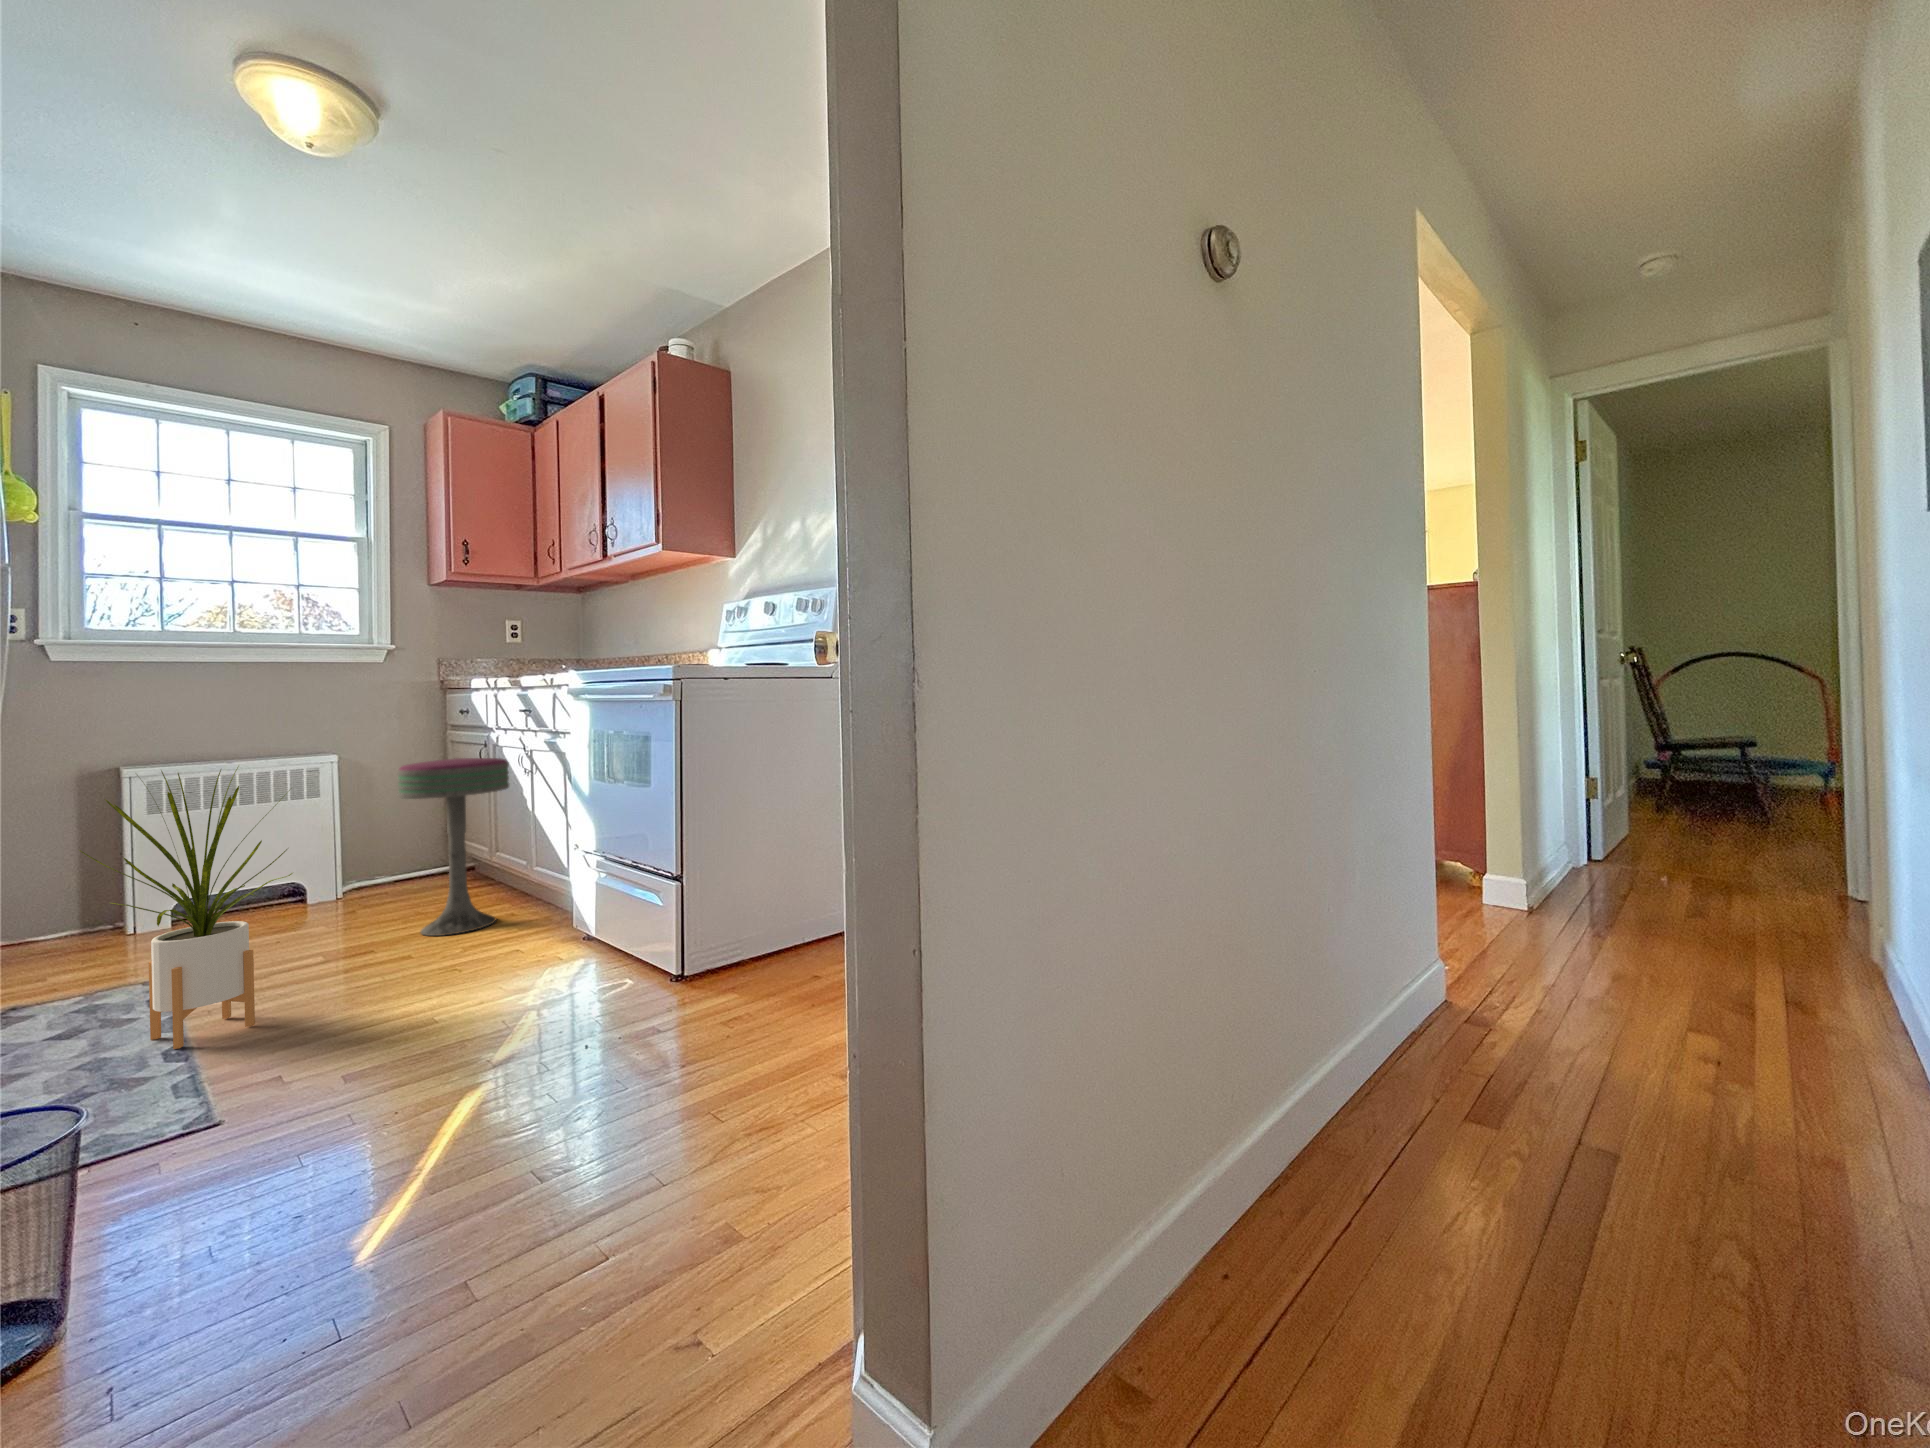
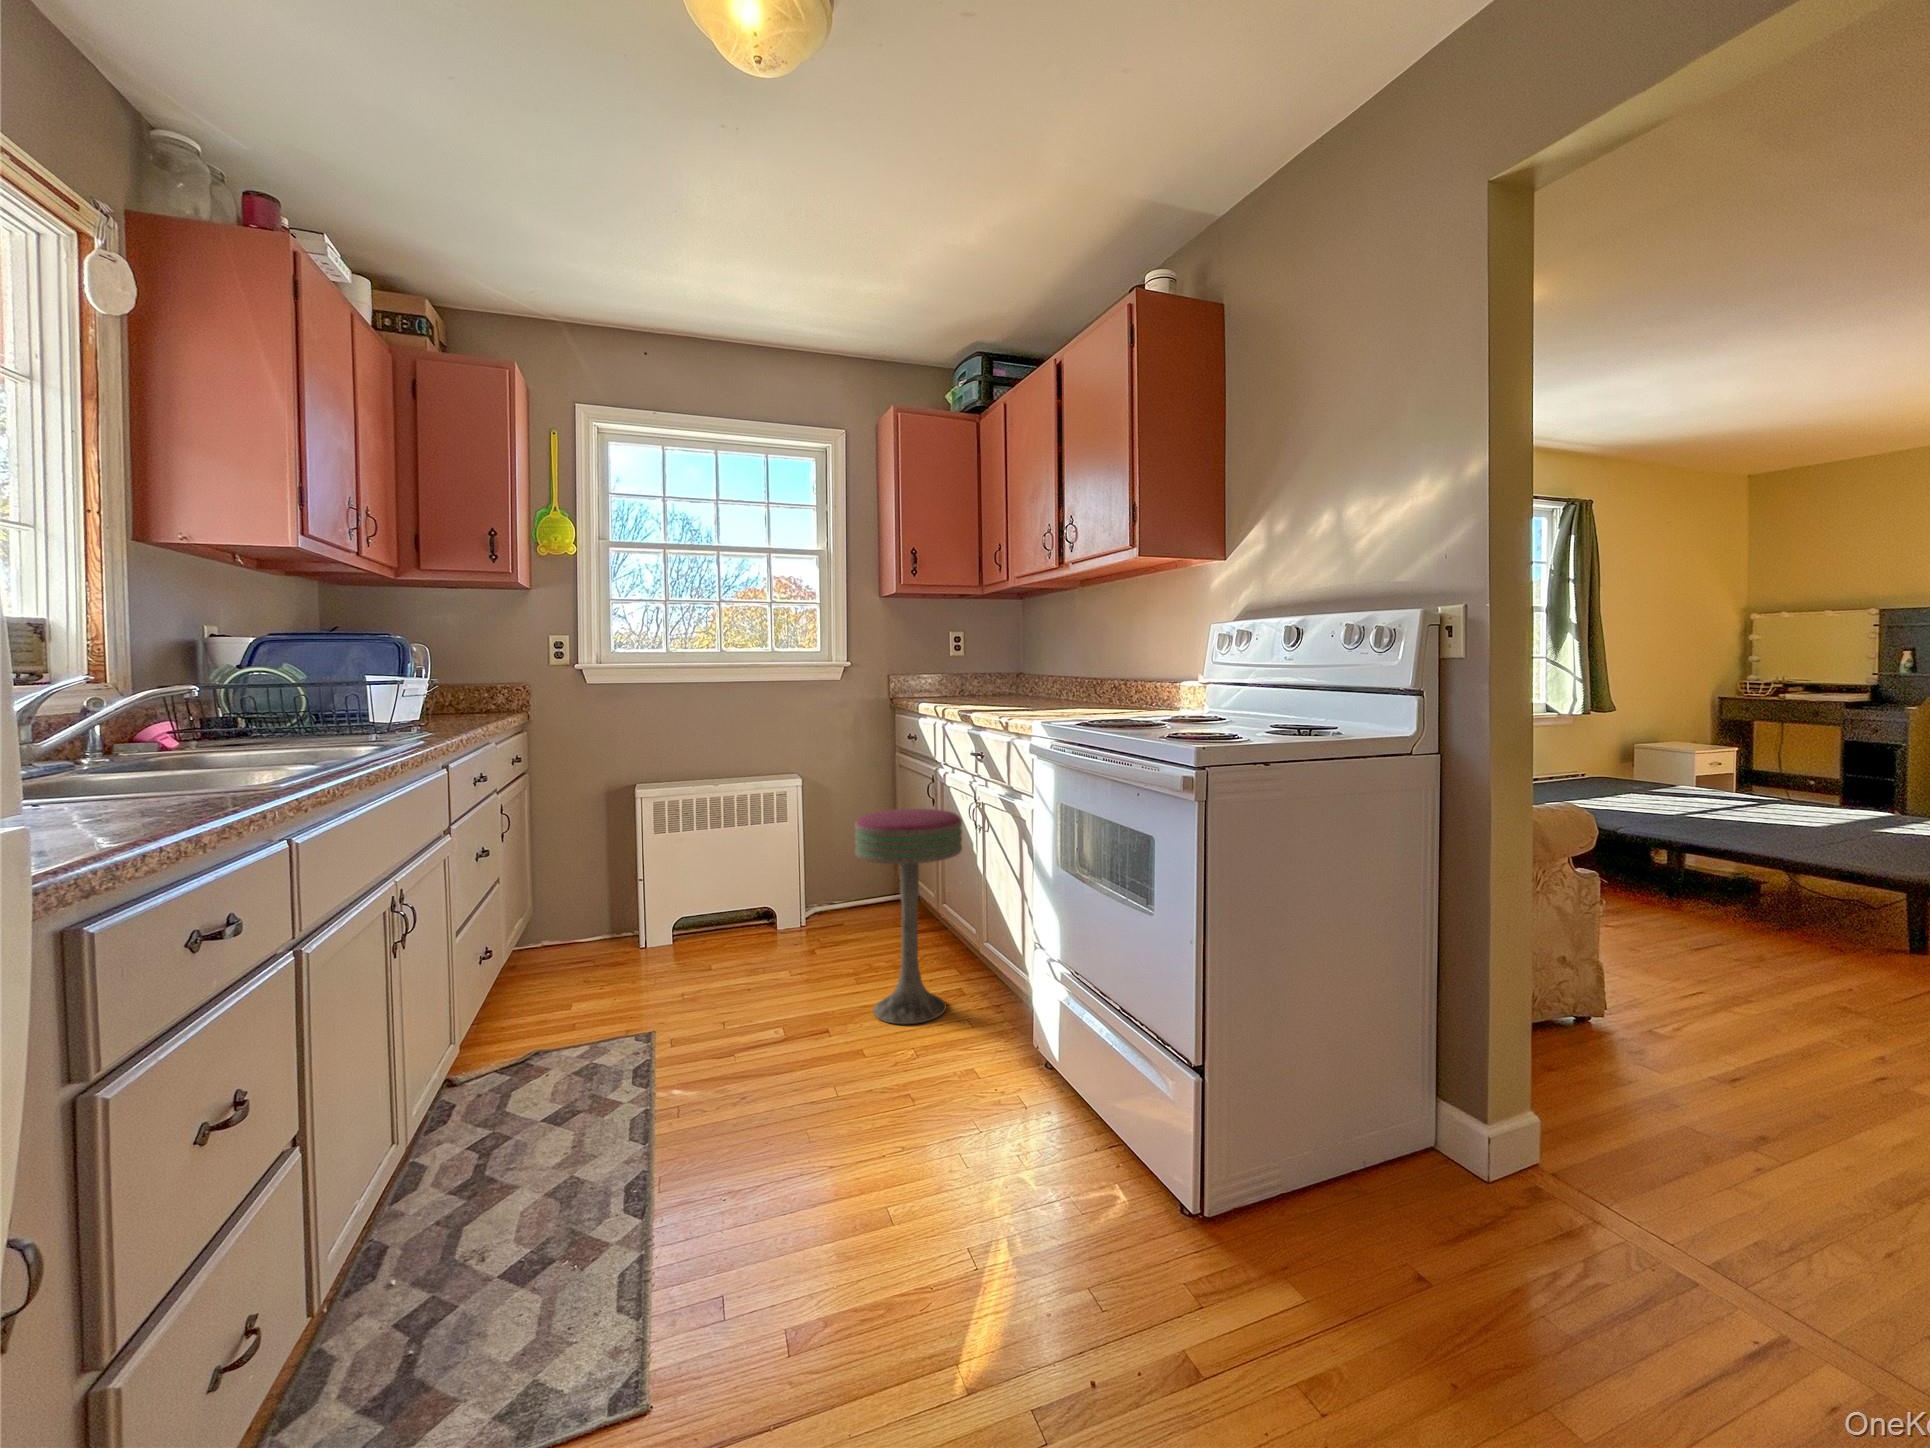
house plant: present [79,766,292,1049] -> none [568,844,760,1189]

